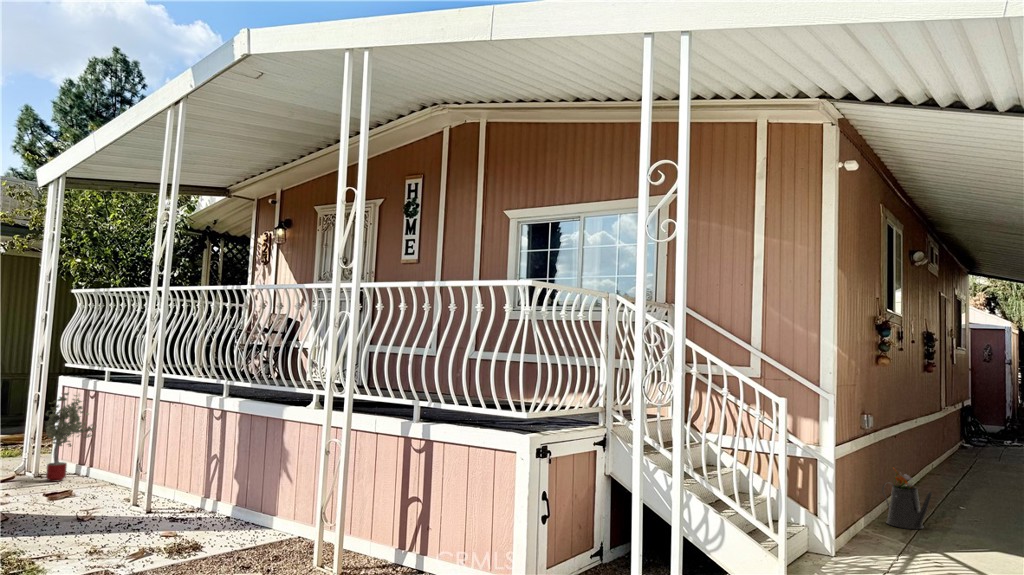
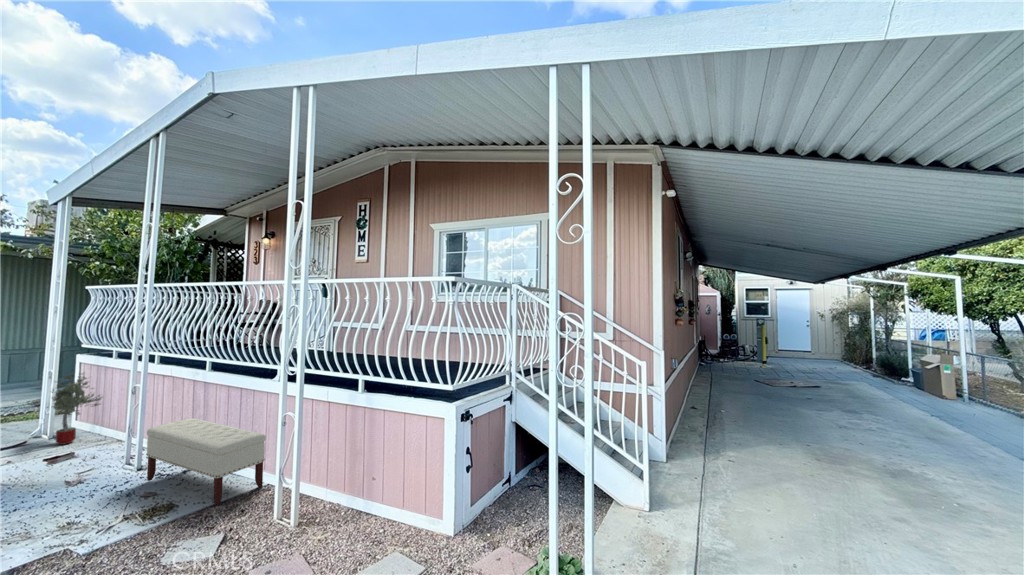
bench: none [162,452,298,549] -> present [146,418,266,506]
watering can: present [882,470,932,529] -> none [681,389,713,430]

